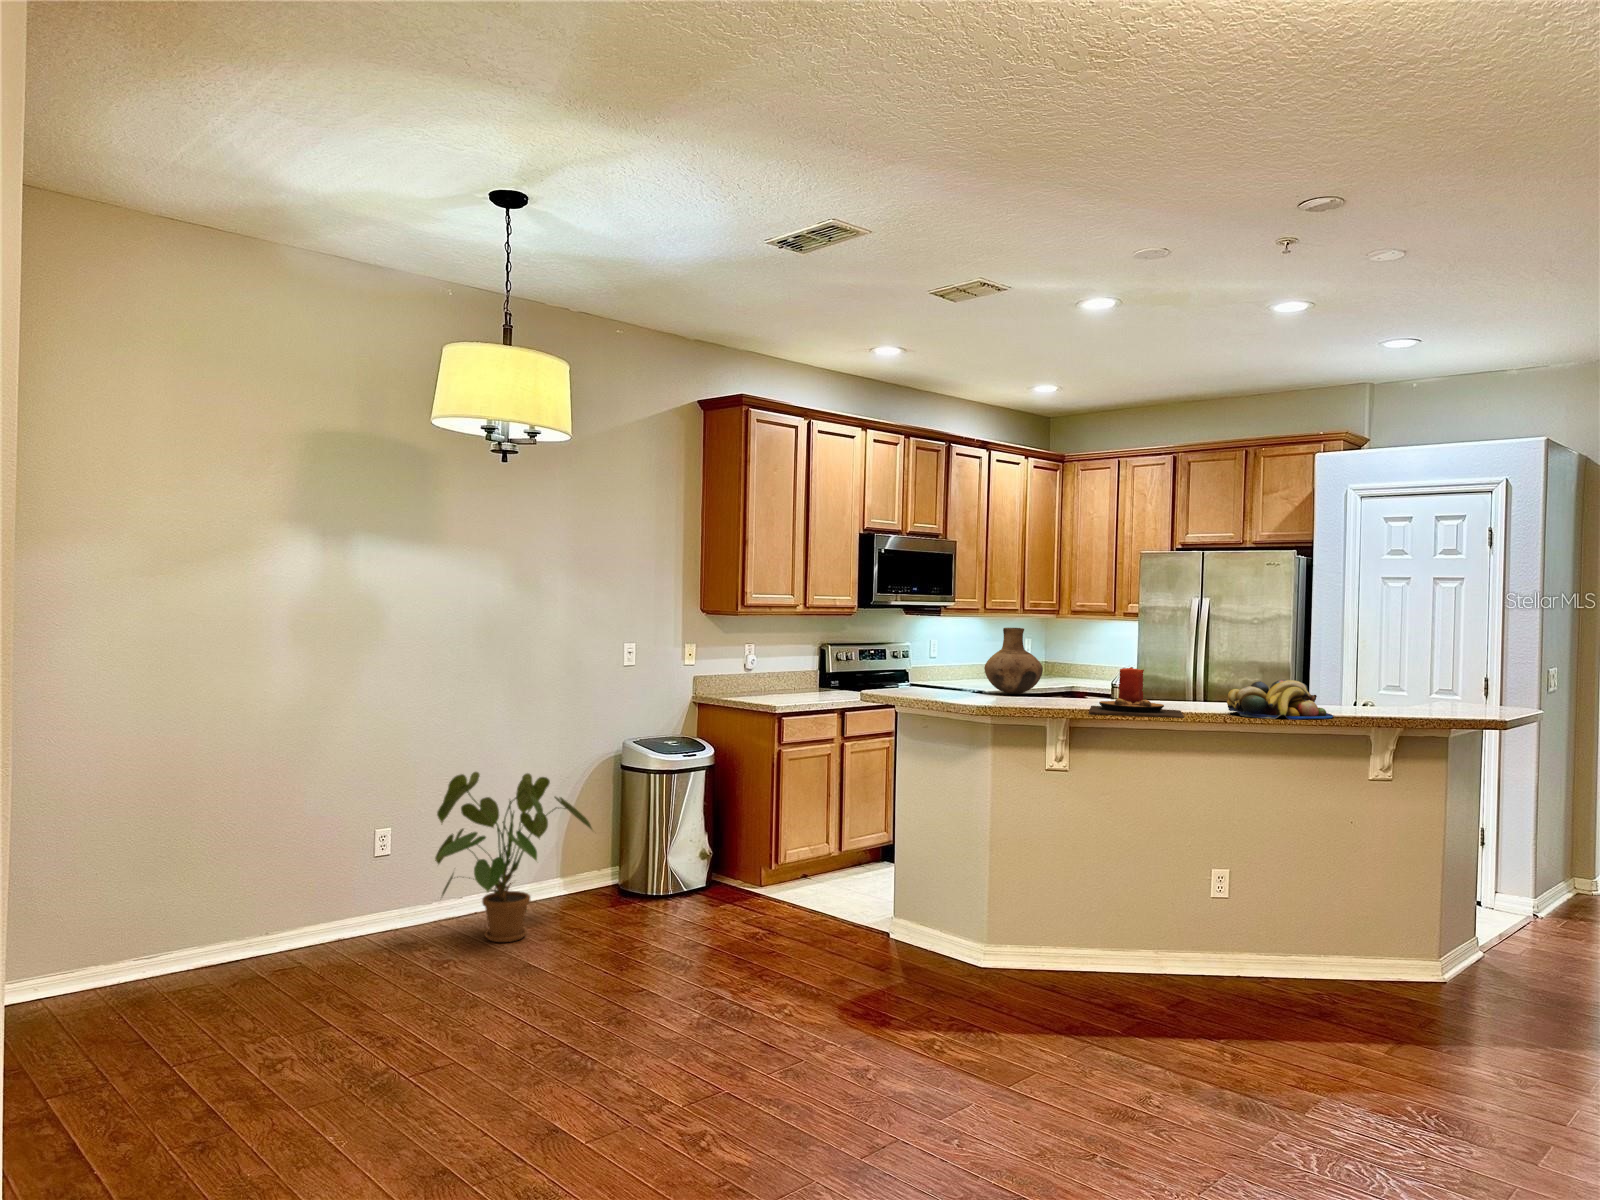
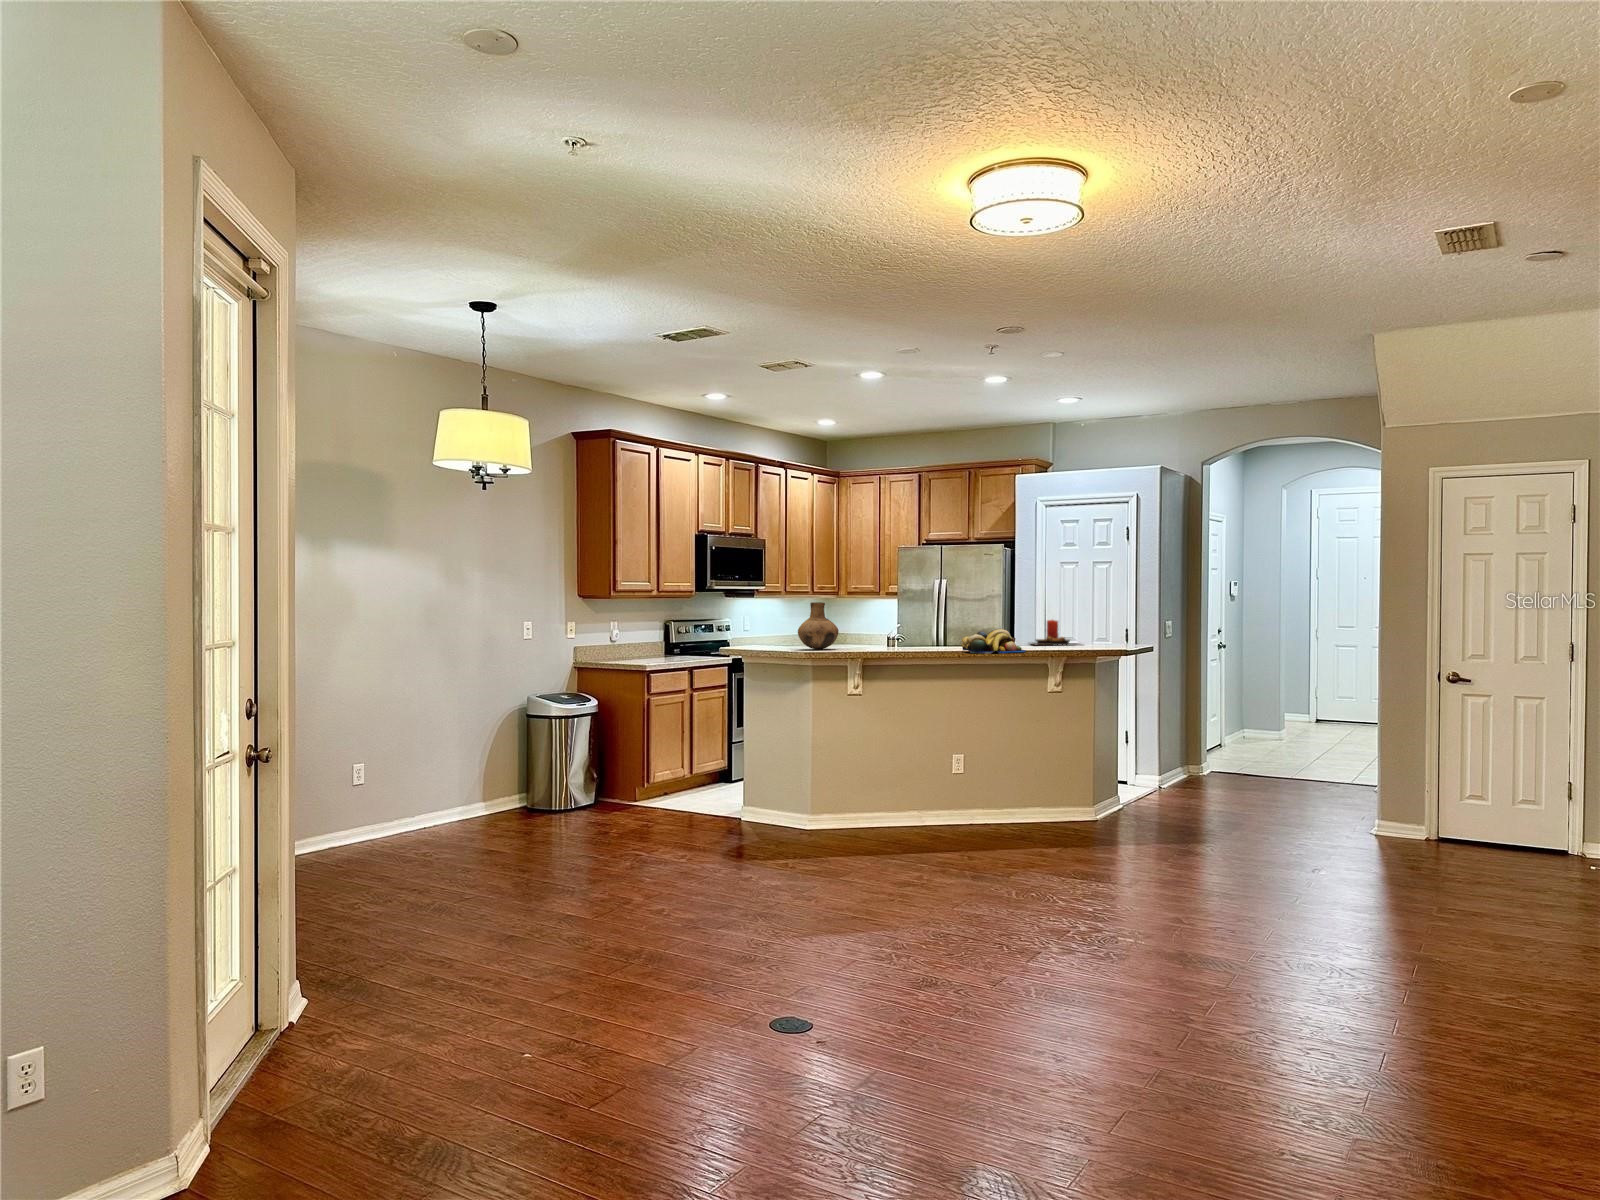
candle: present [1089,667,1184,718] -> present [1031,620,1079,646]
house plant: present [435,772,592,942] -> none [399,719,523,842]

